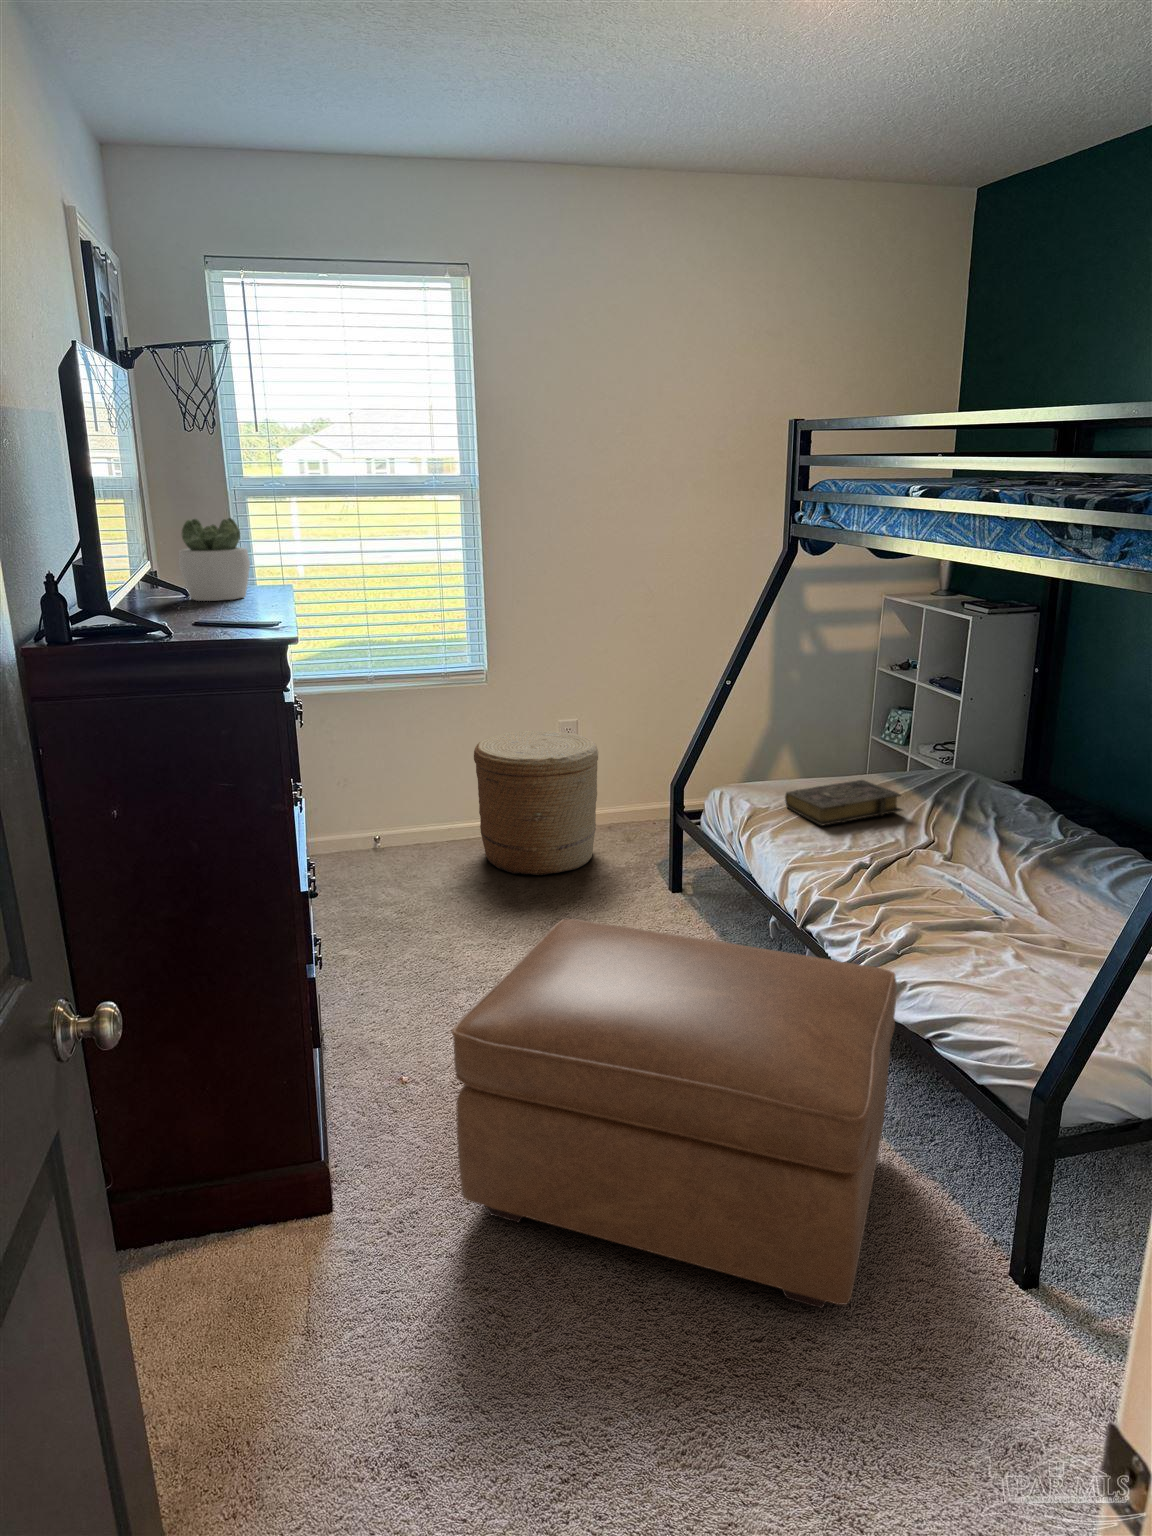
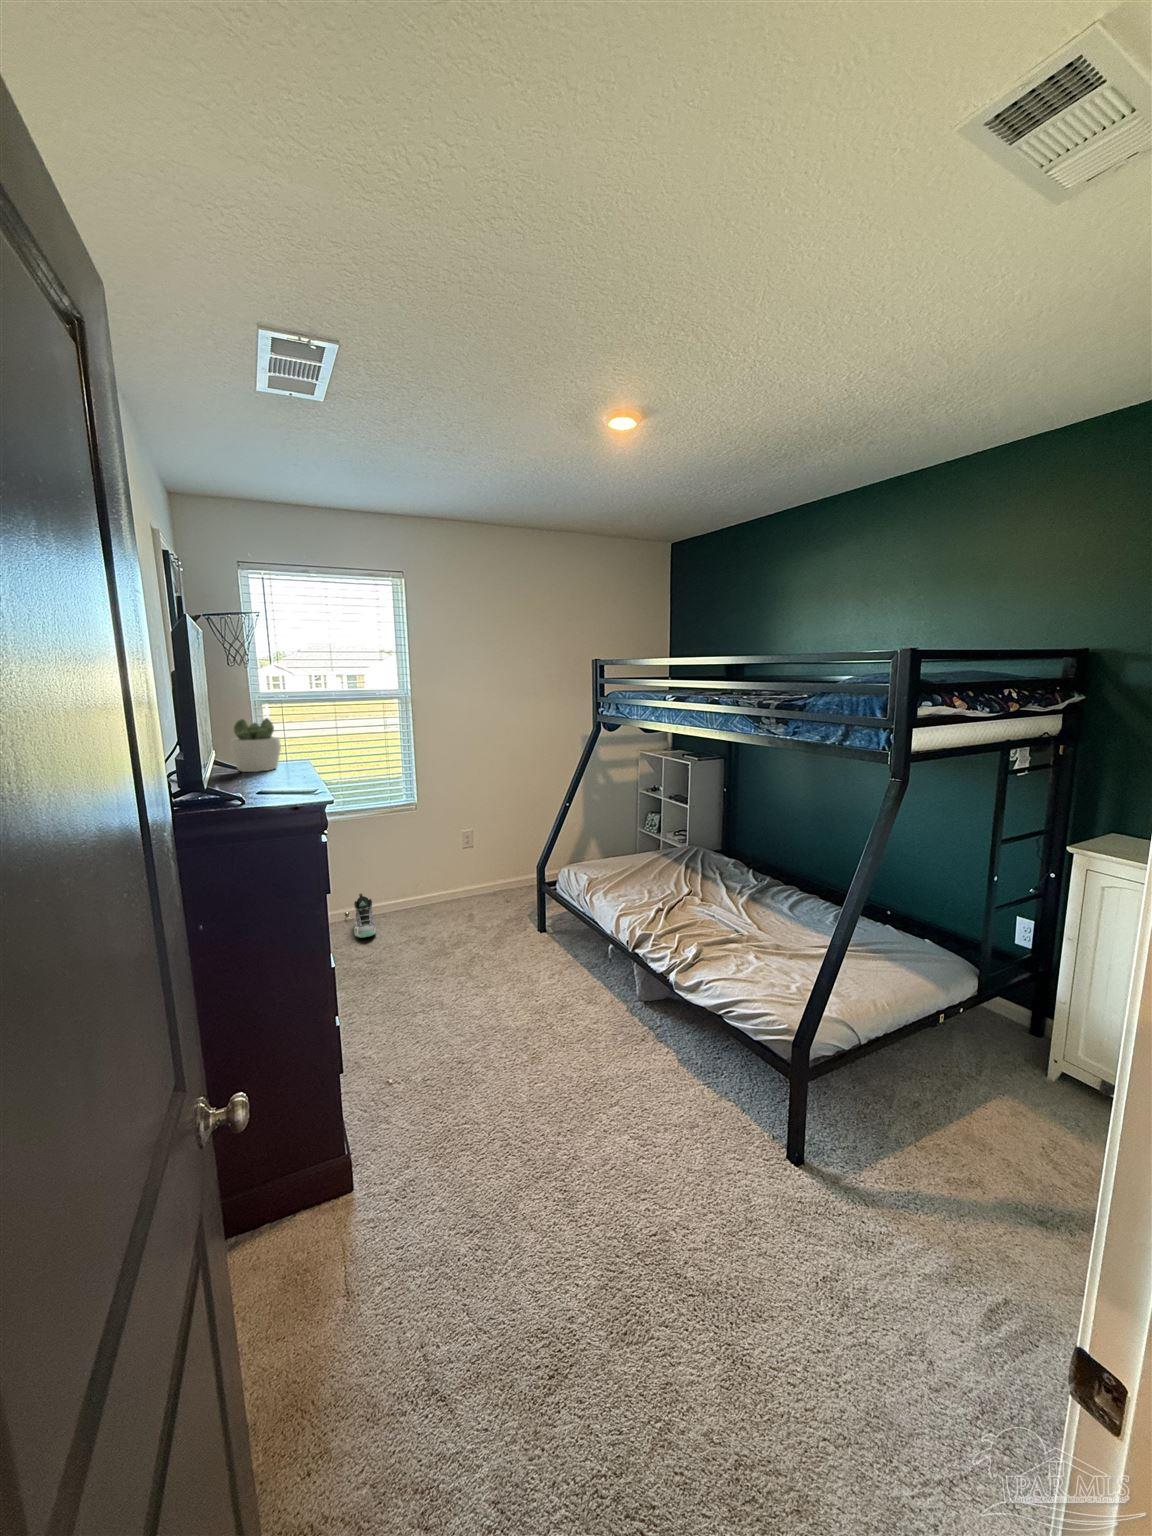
woven basket: present [474,731,598,875] -> none [414,838,492,930]
book: present [785,780,902,826] -> none [607,857,672,887]
sneaker: none [382,807,415,874] -> present [354,893,376,938]
ottoman: present [452,919,897,1308] -> none [439,962,711,1204]

